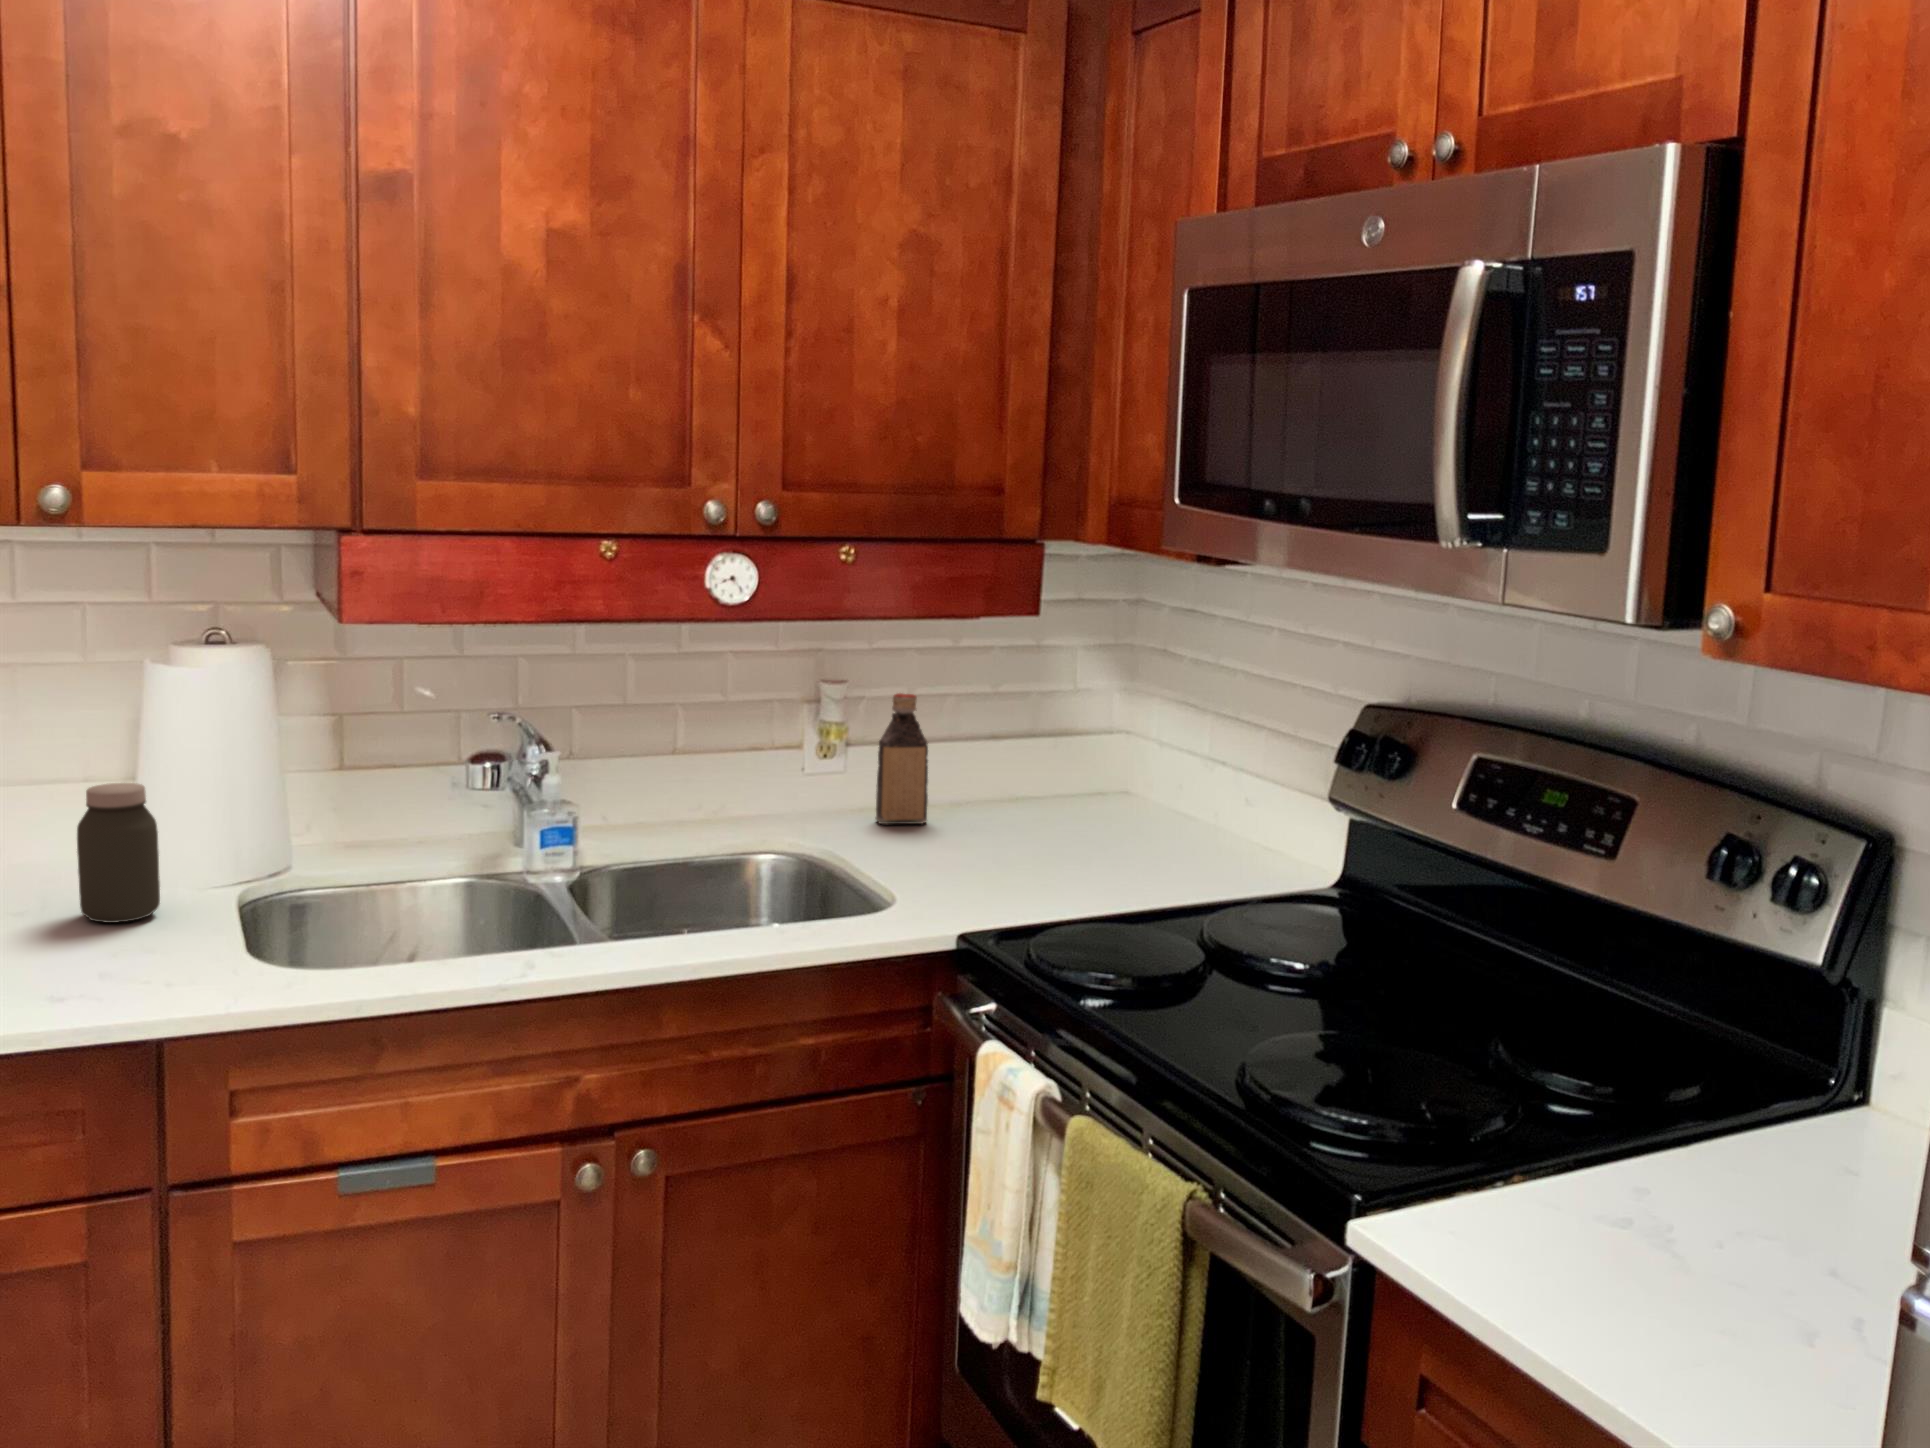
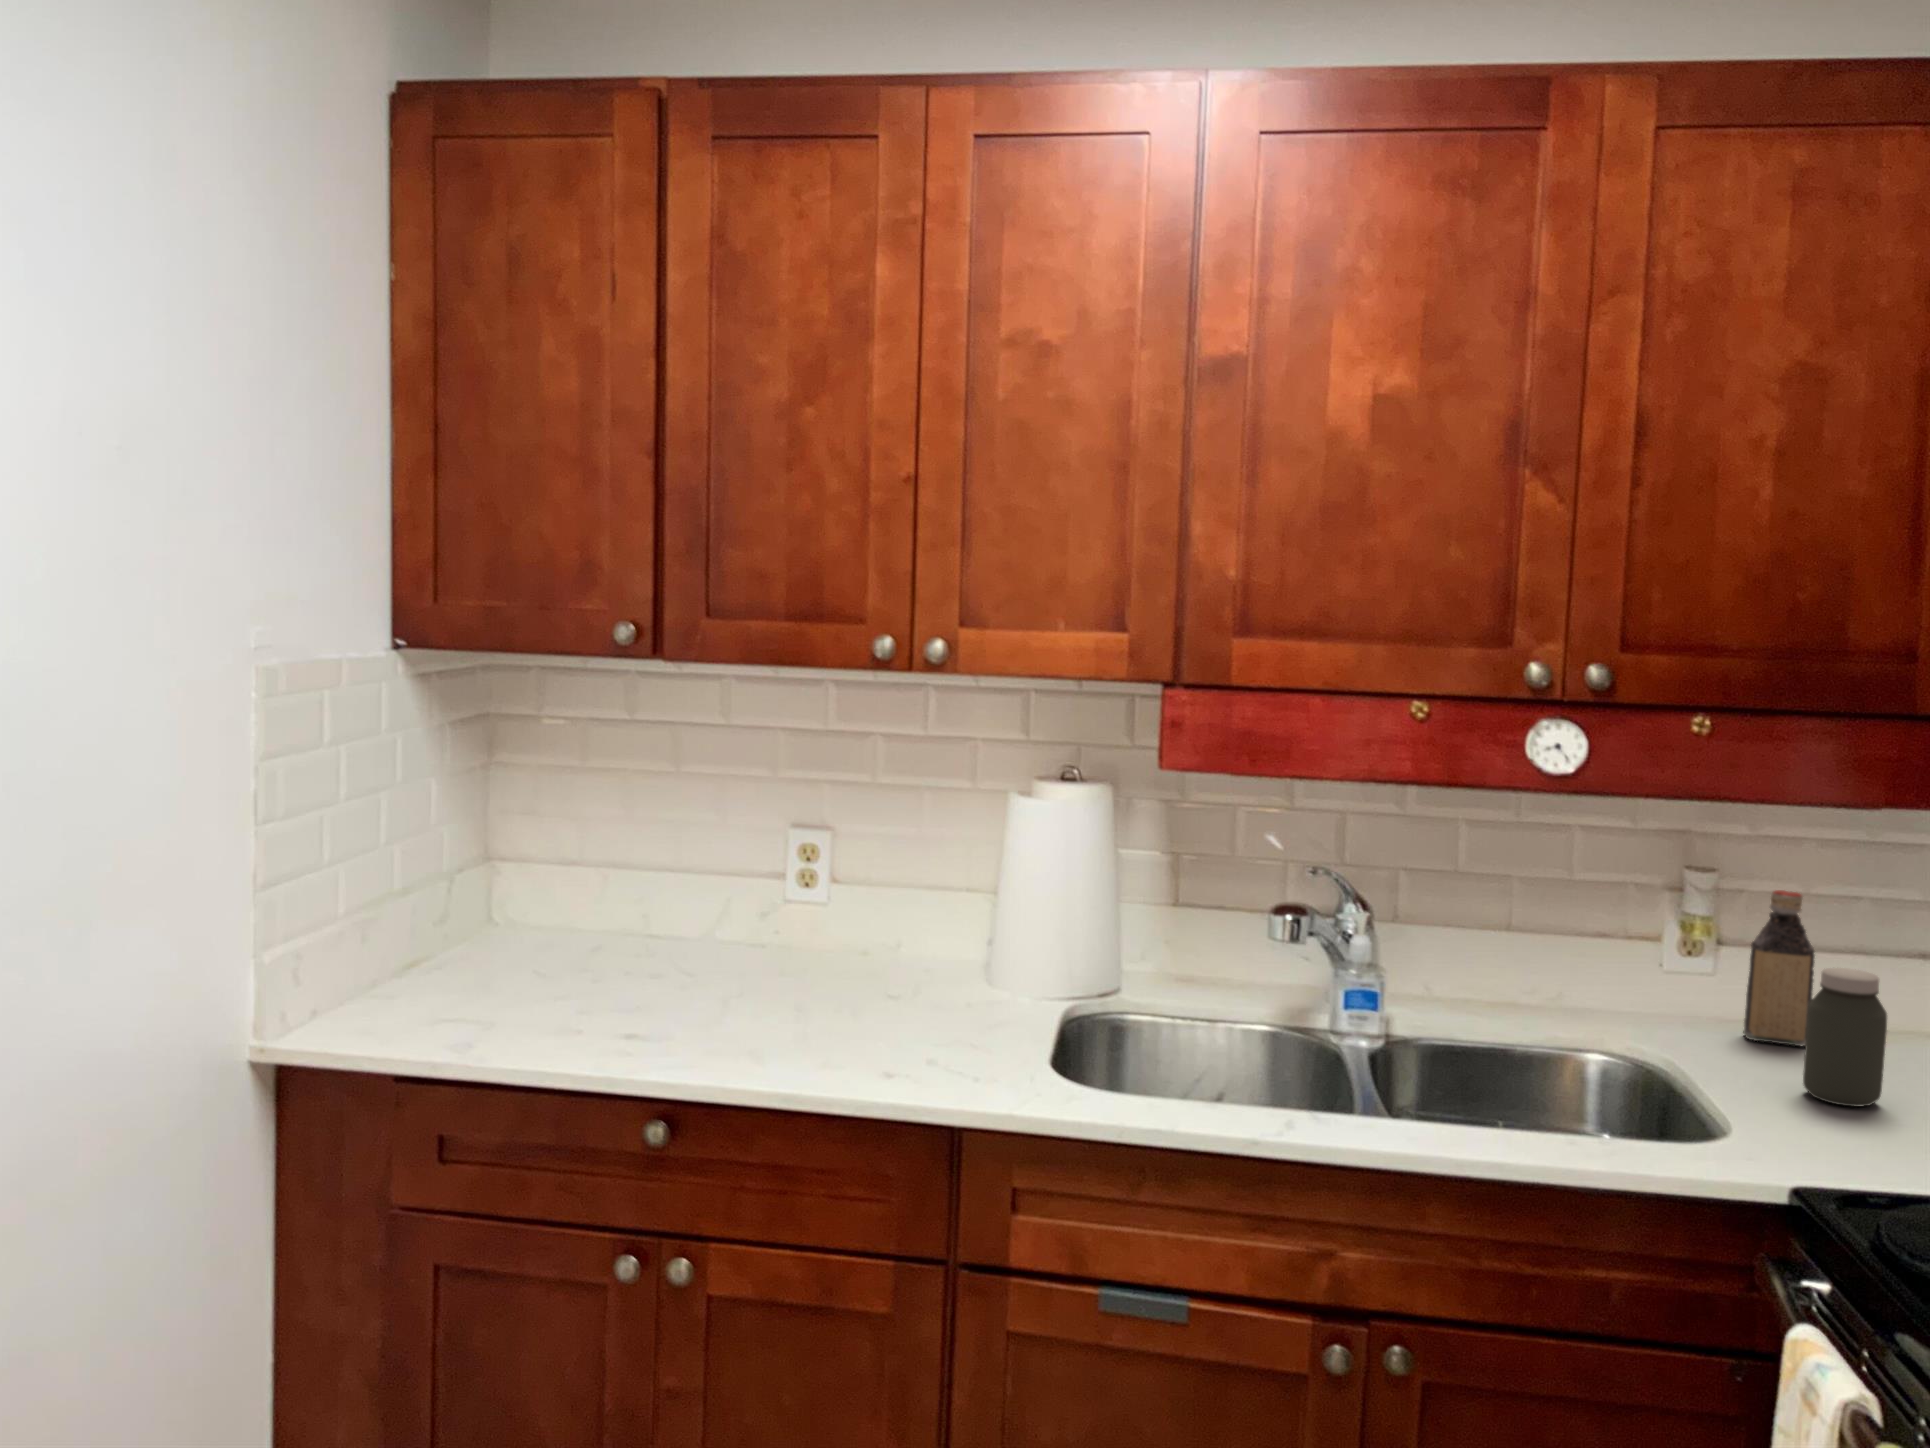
jar: present [77,783,160,923] -> present [1803,968,1887,1107]

